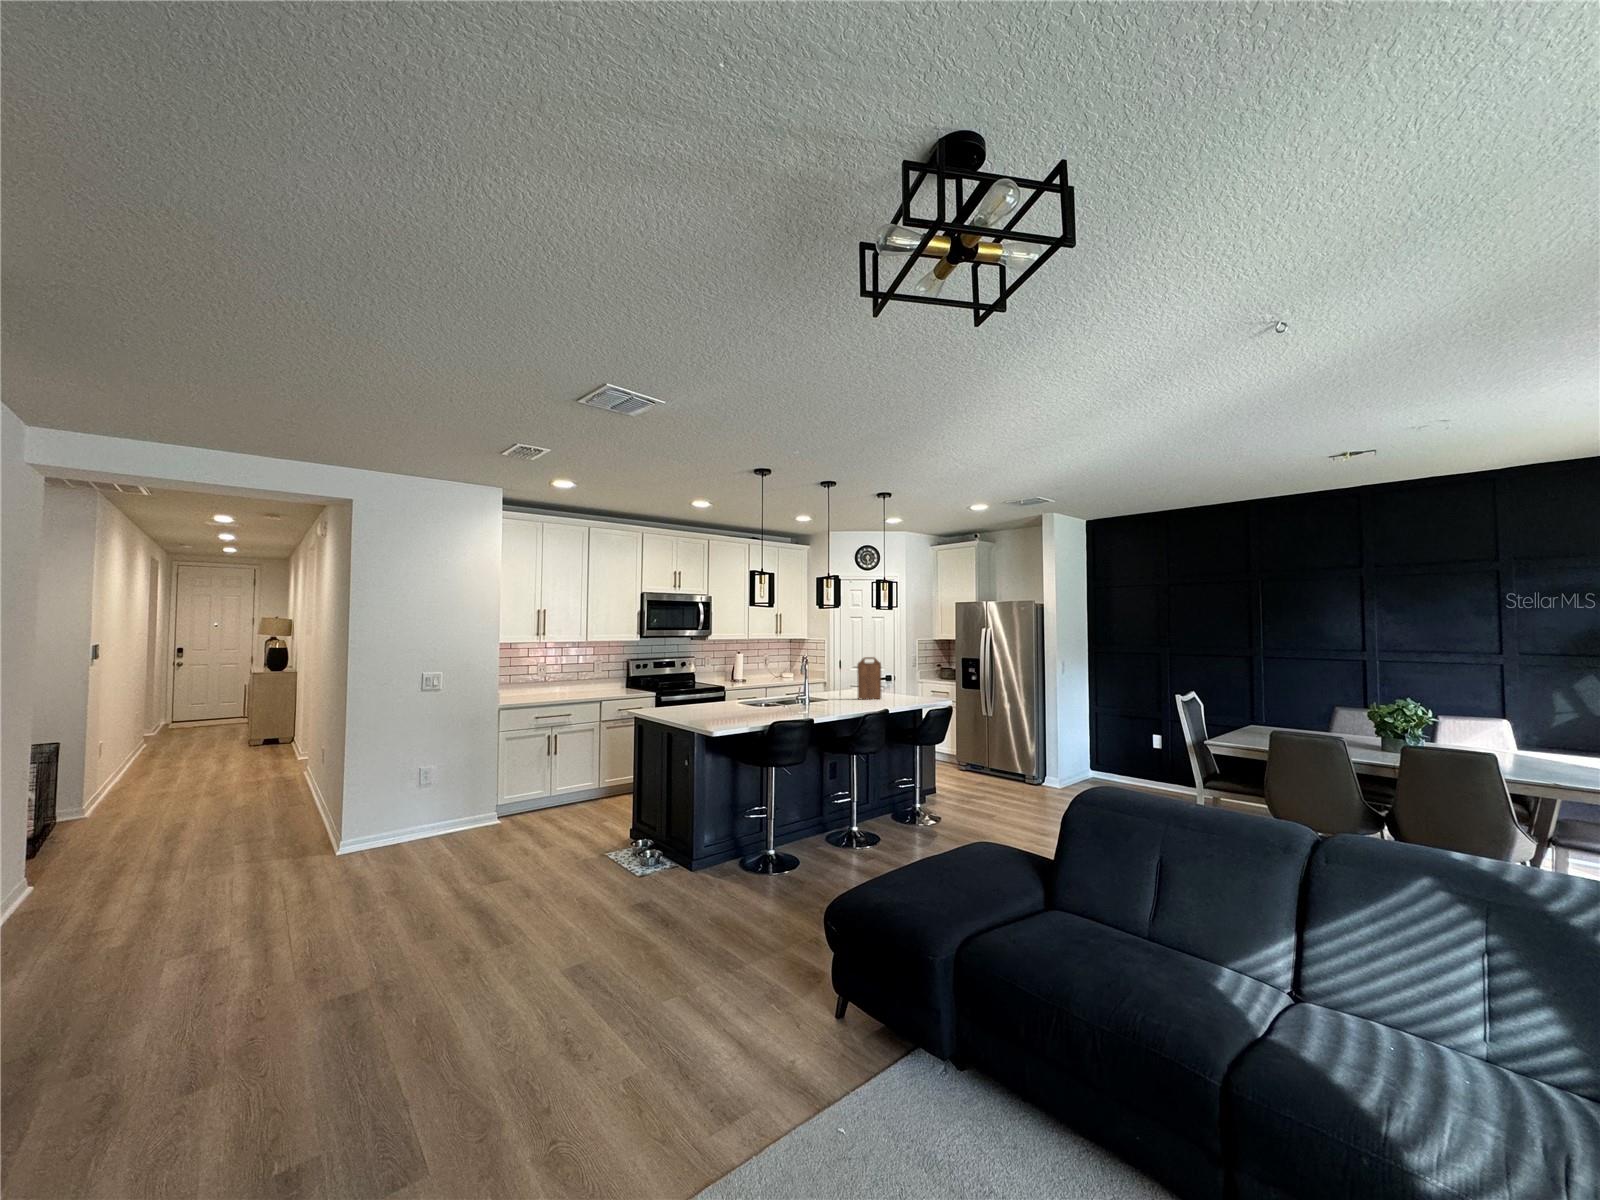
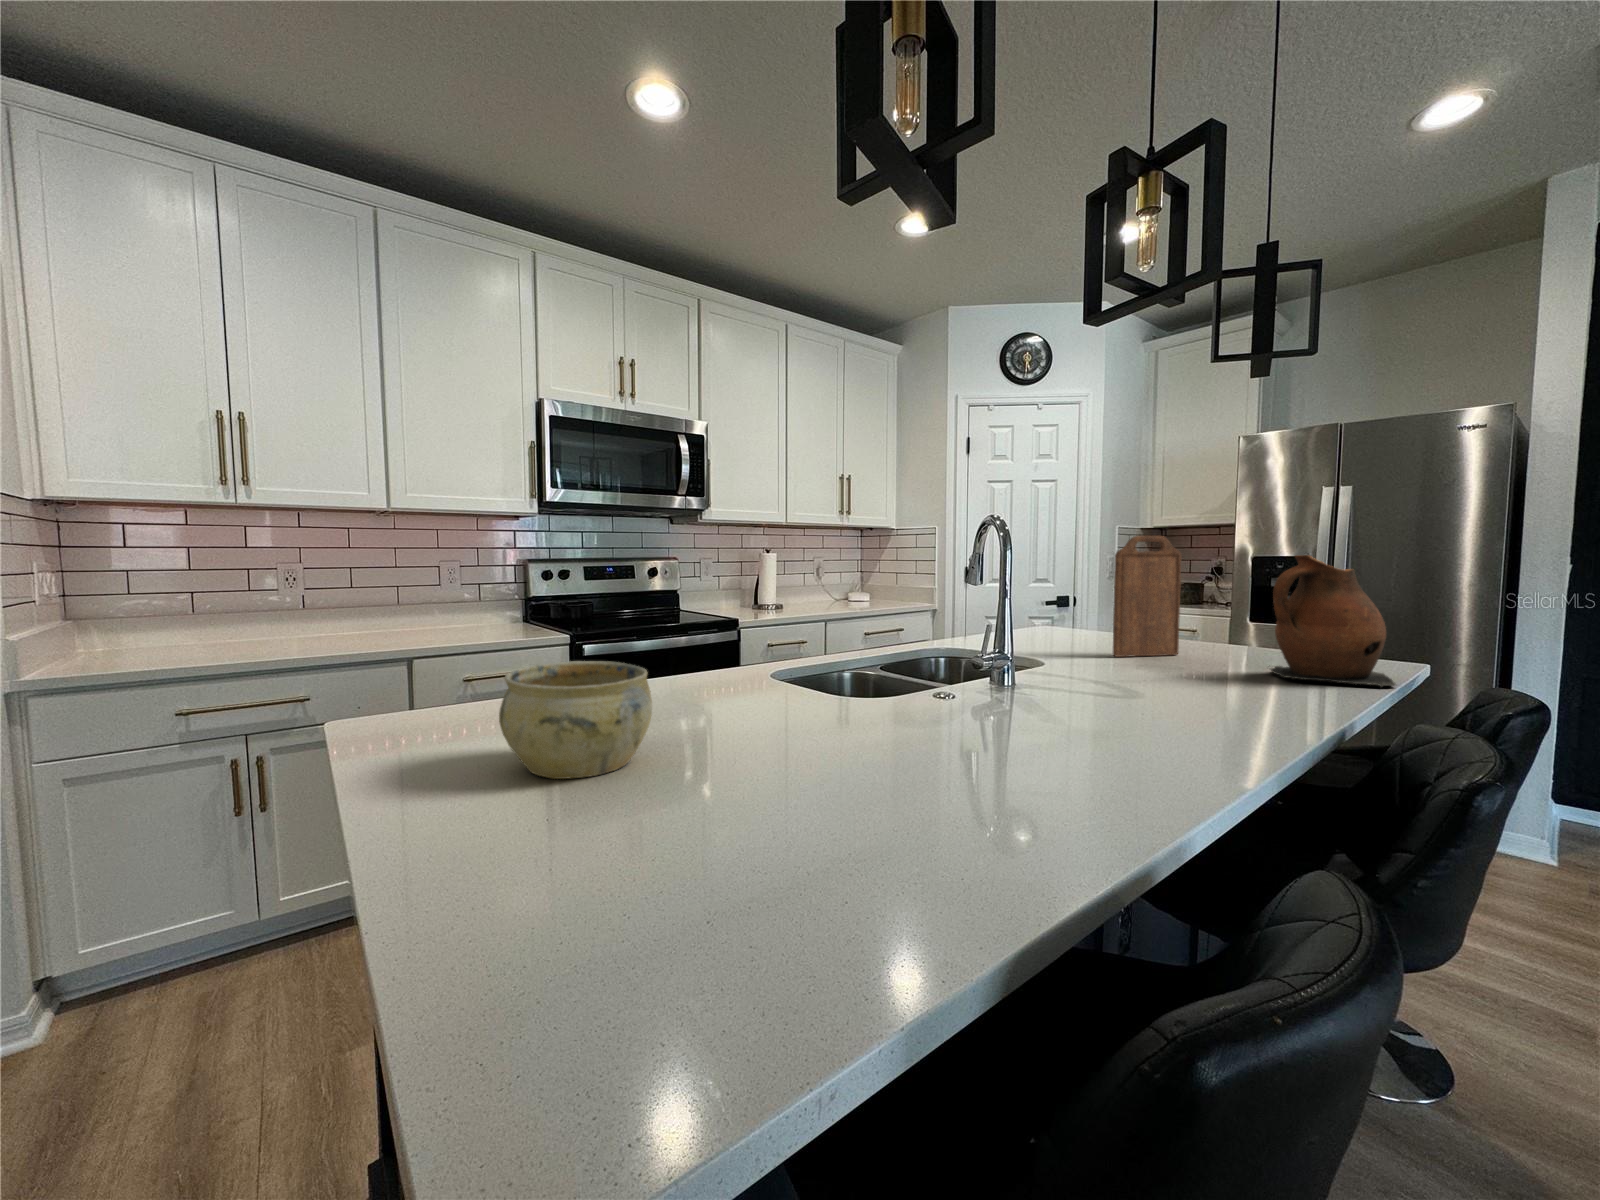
ceramic pitcher: none [886,667,920,705] -> present [1271,555,1396,688]
ceramic bowl: none [679,695,710,717] -> present [499,661,652,779]

